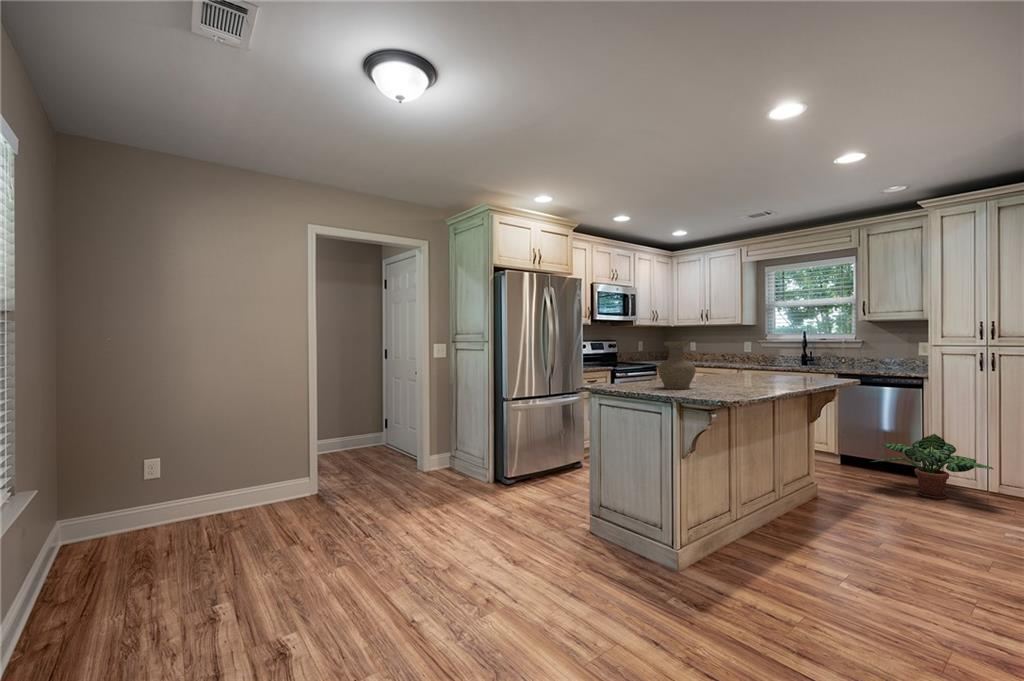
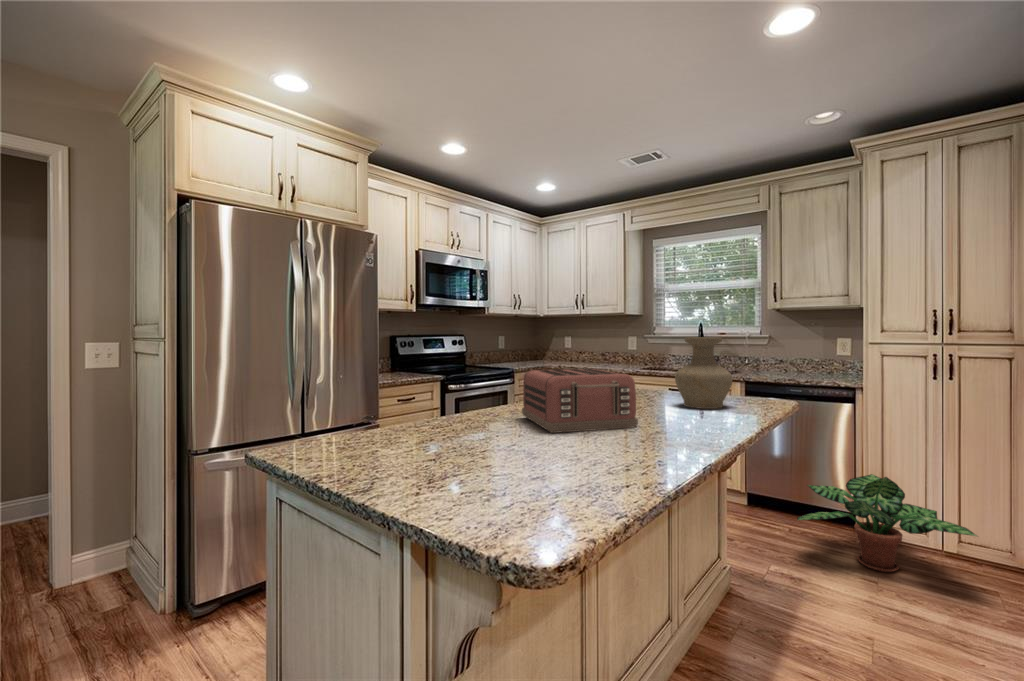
vase: present [658,342,696,389] -> present [675,337,732,409]
toaster: none [690,357,756,385] -> present [522,368,638,433]

